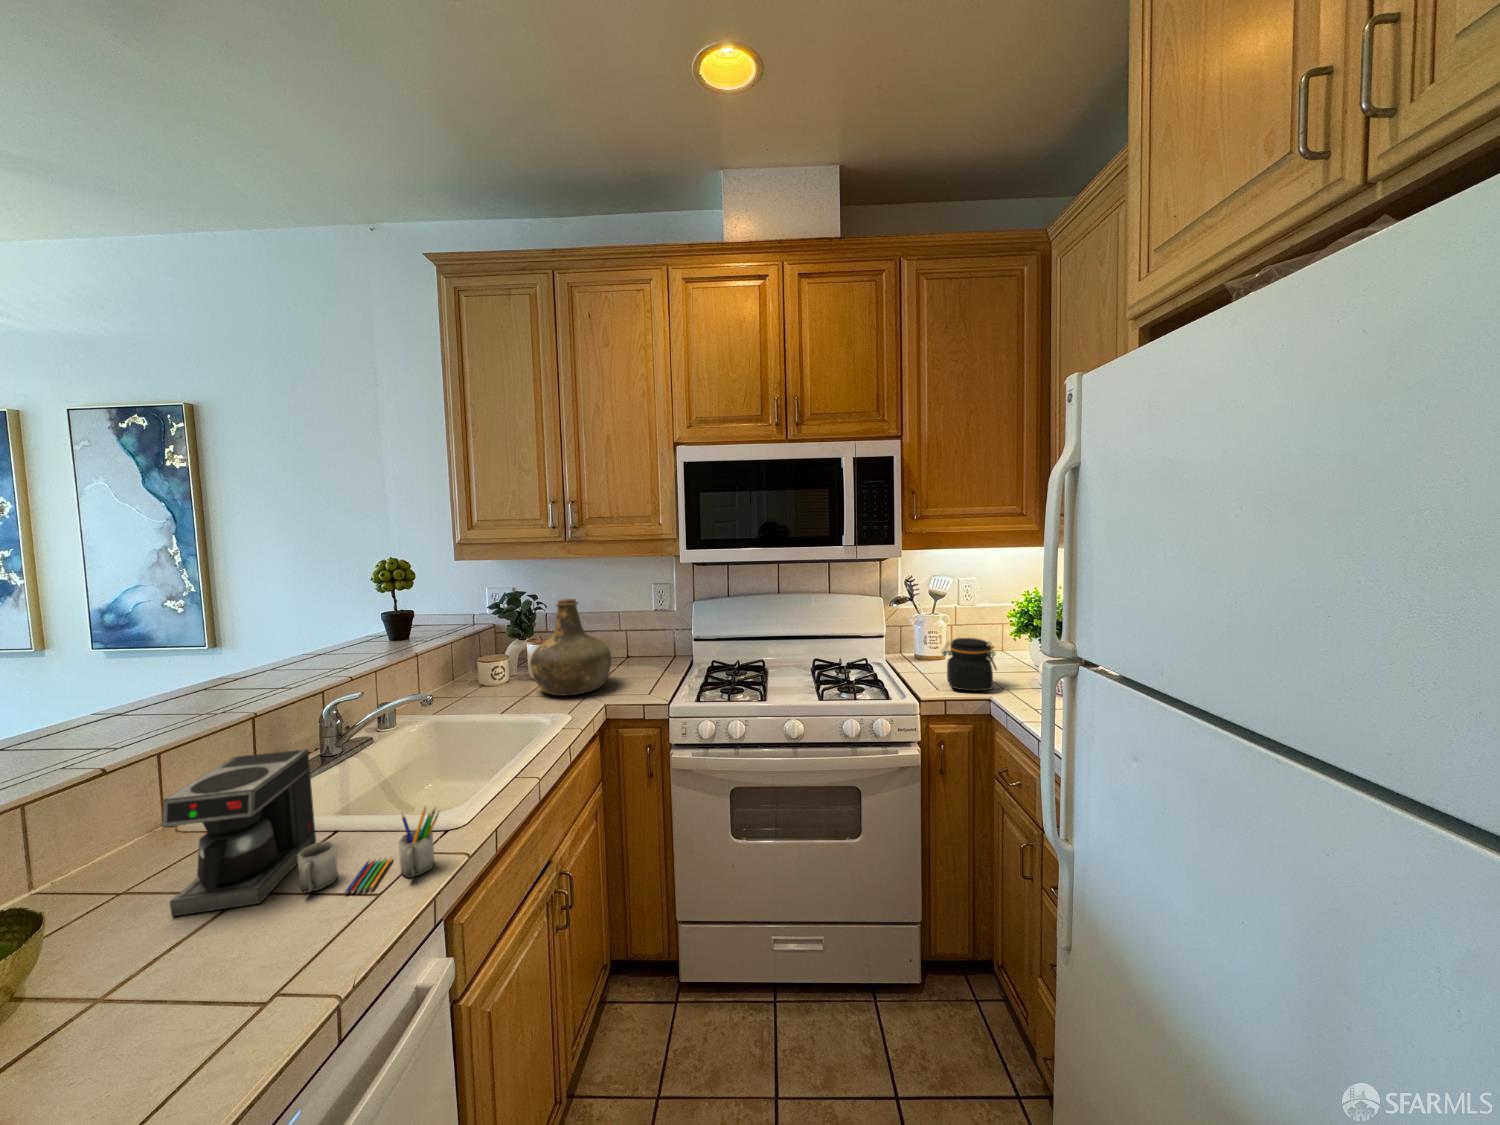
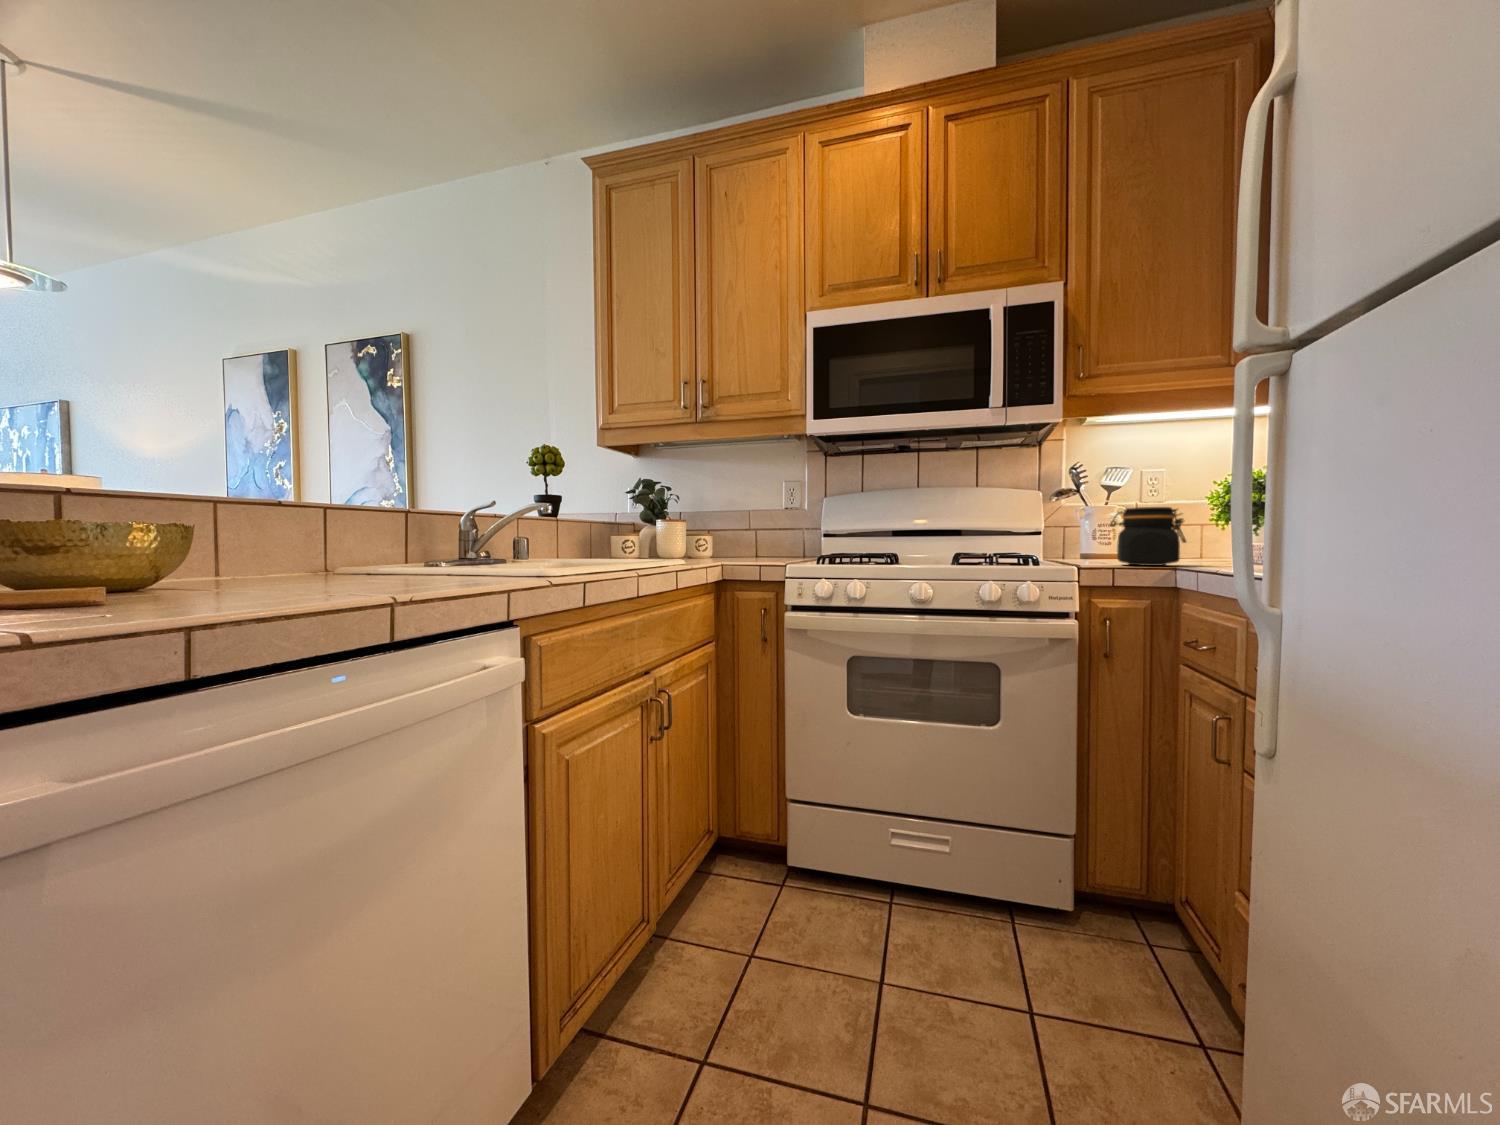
bottle: present [530,599,611,695] -> none [656,468,733,559]
coffee maker: present [162,749,439,917] -> none [319,477,540,582]

